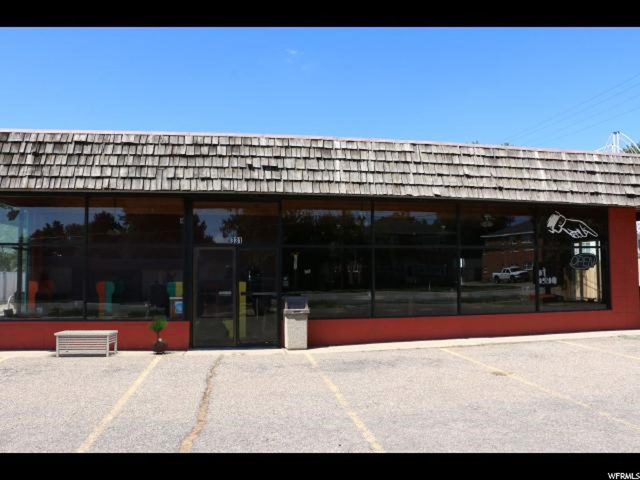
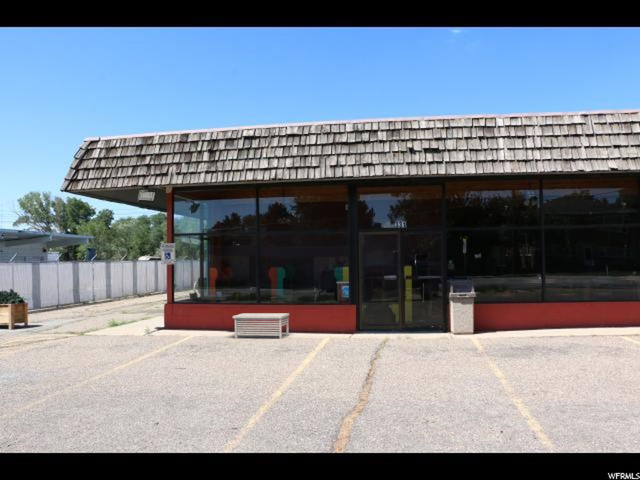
potted tree: present [149,320,168,354] -> none [315,299,336,336]

